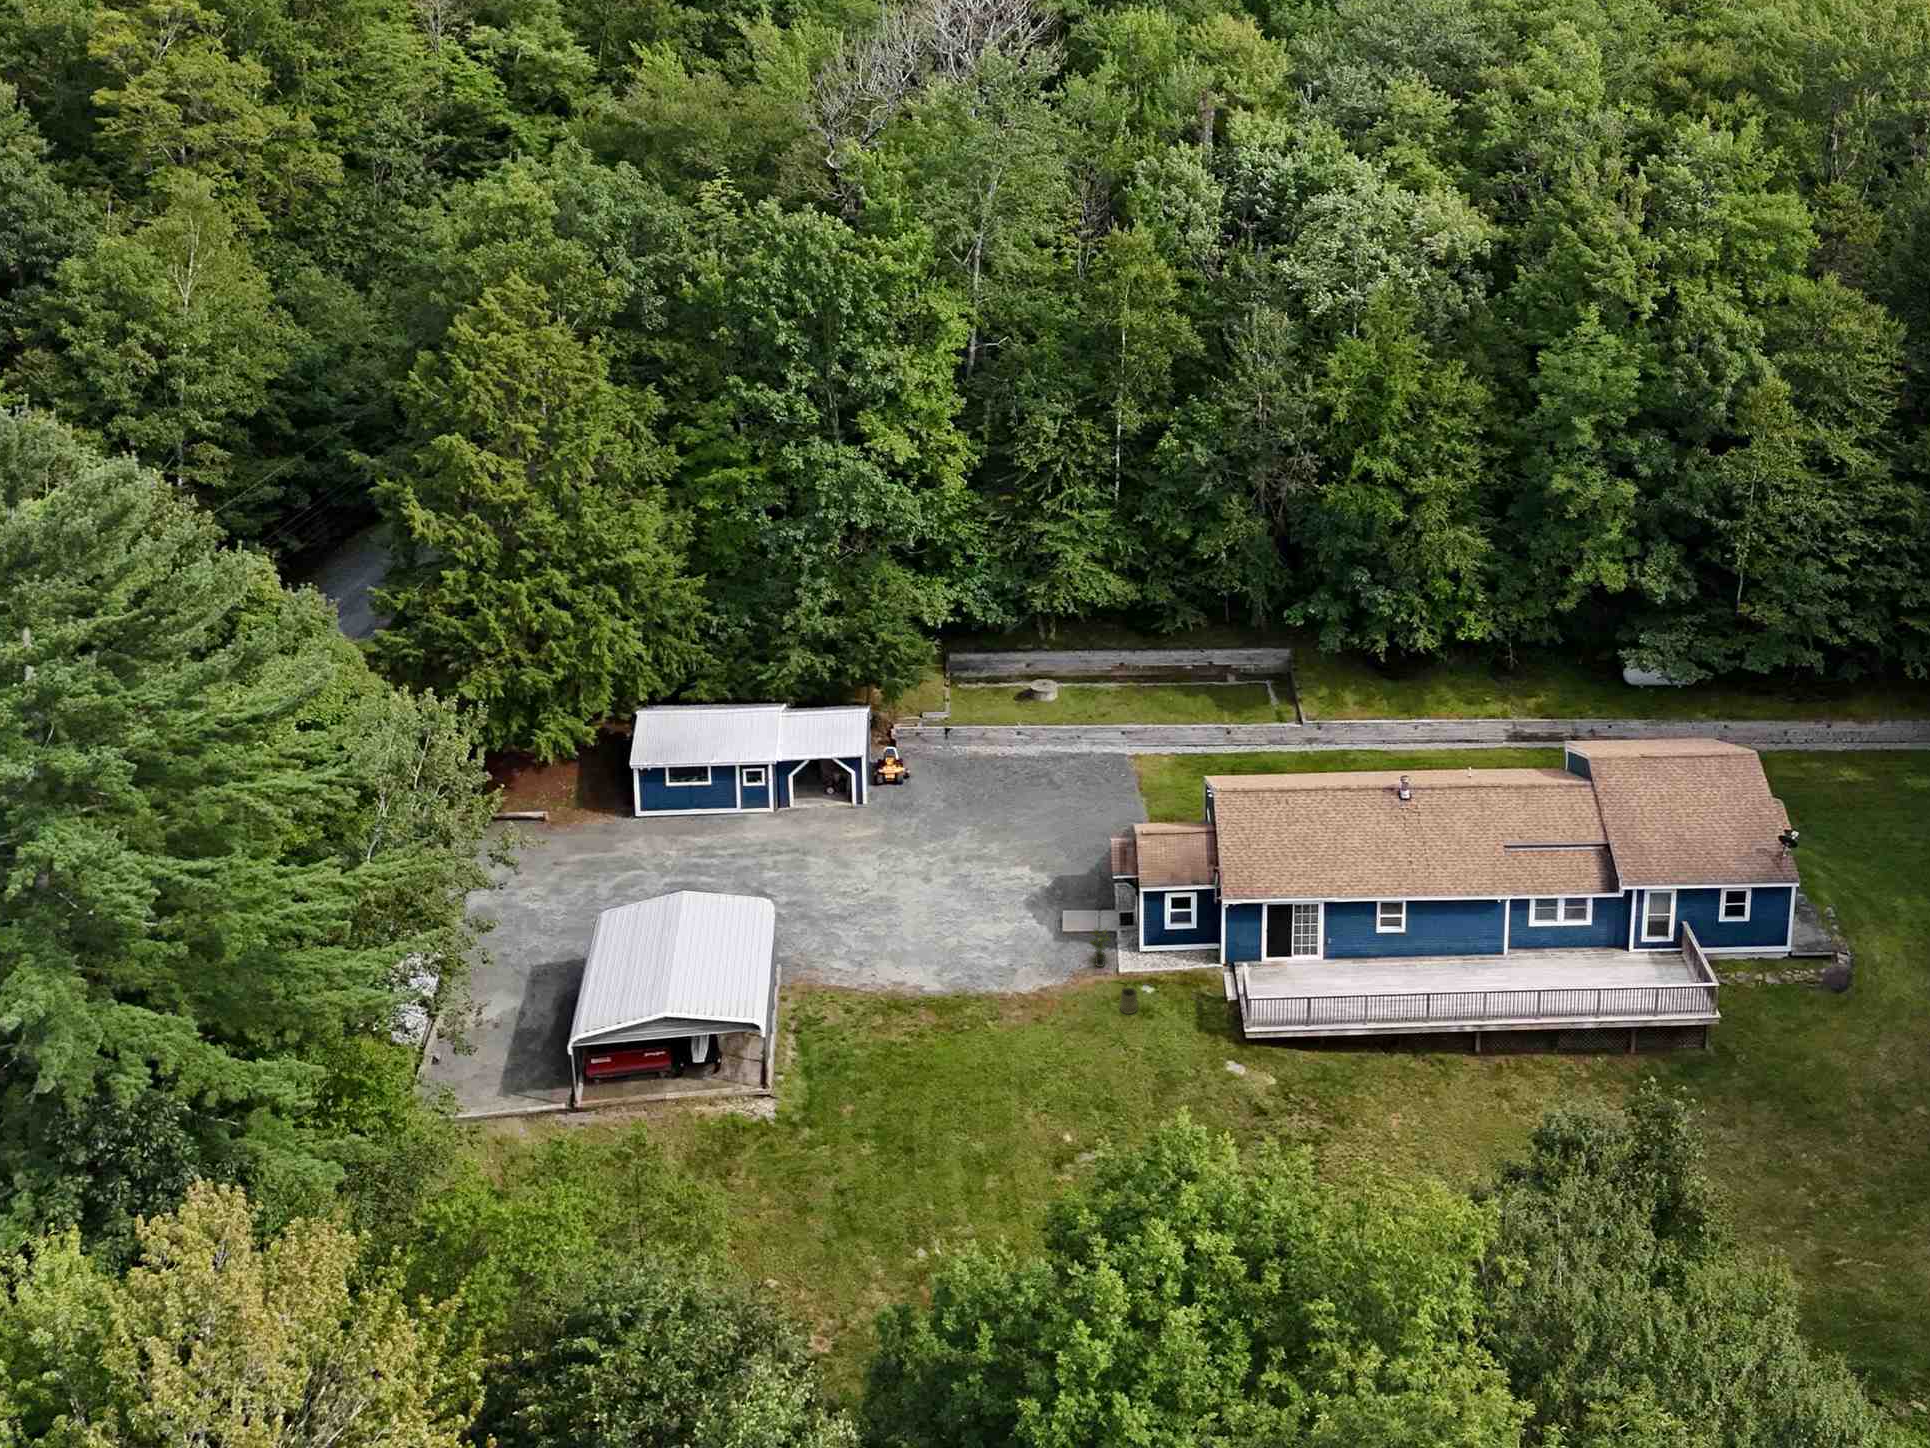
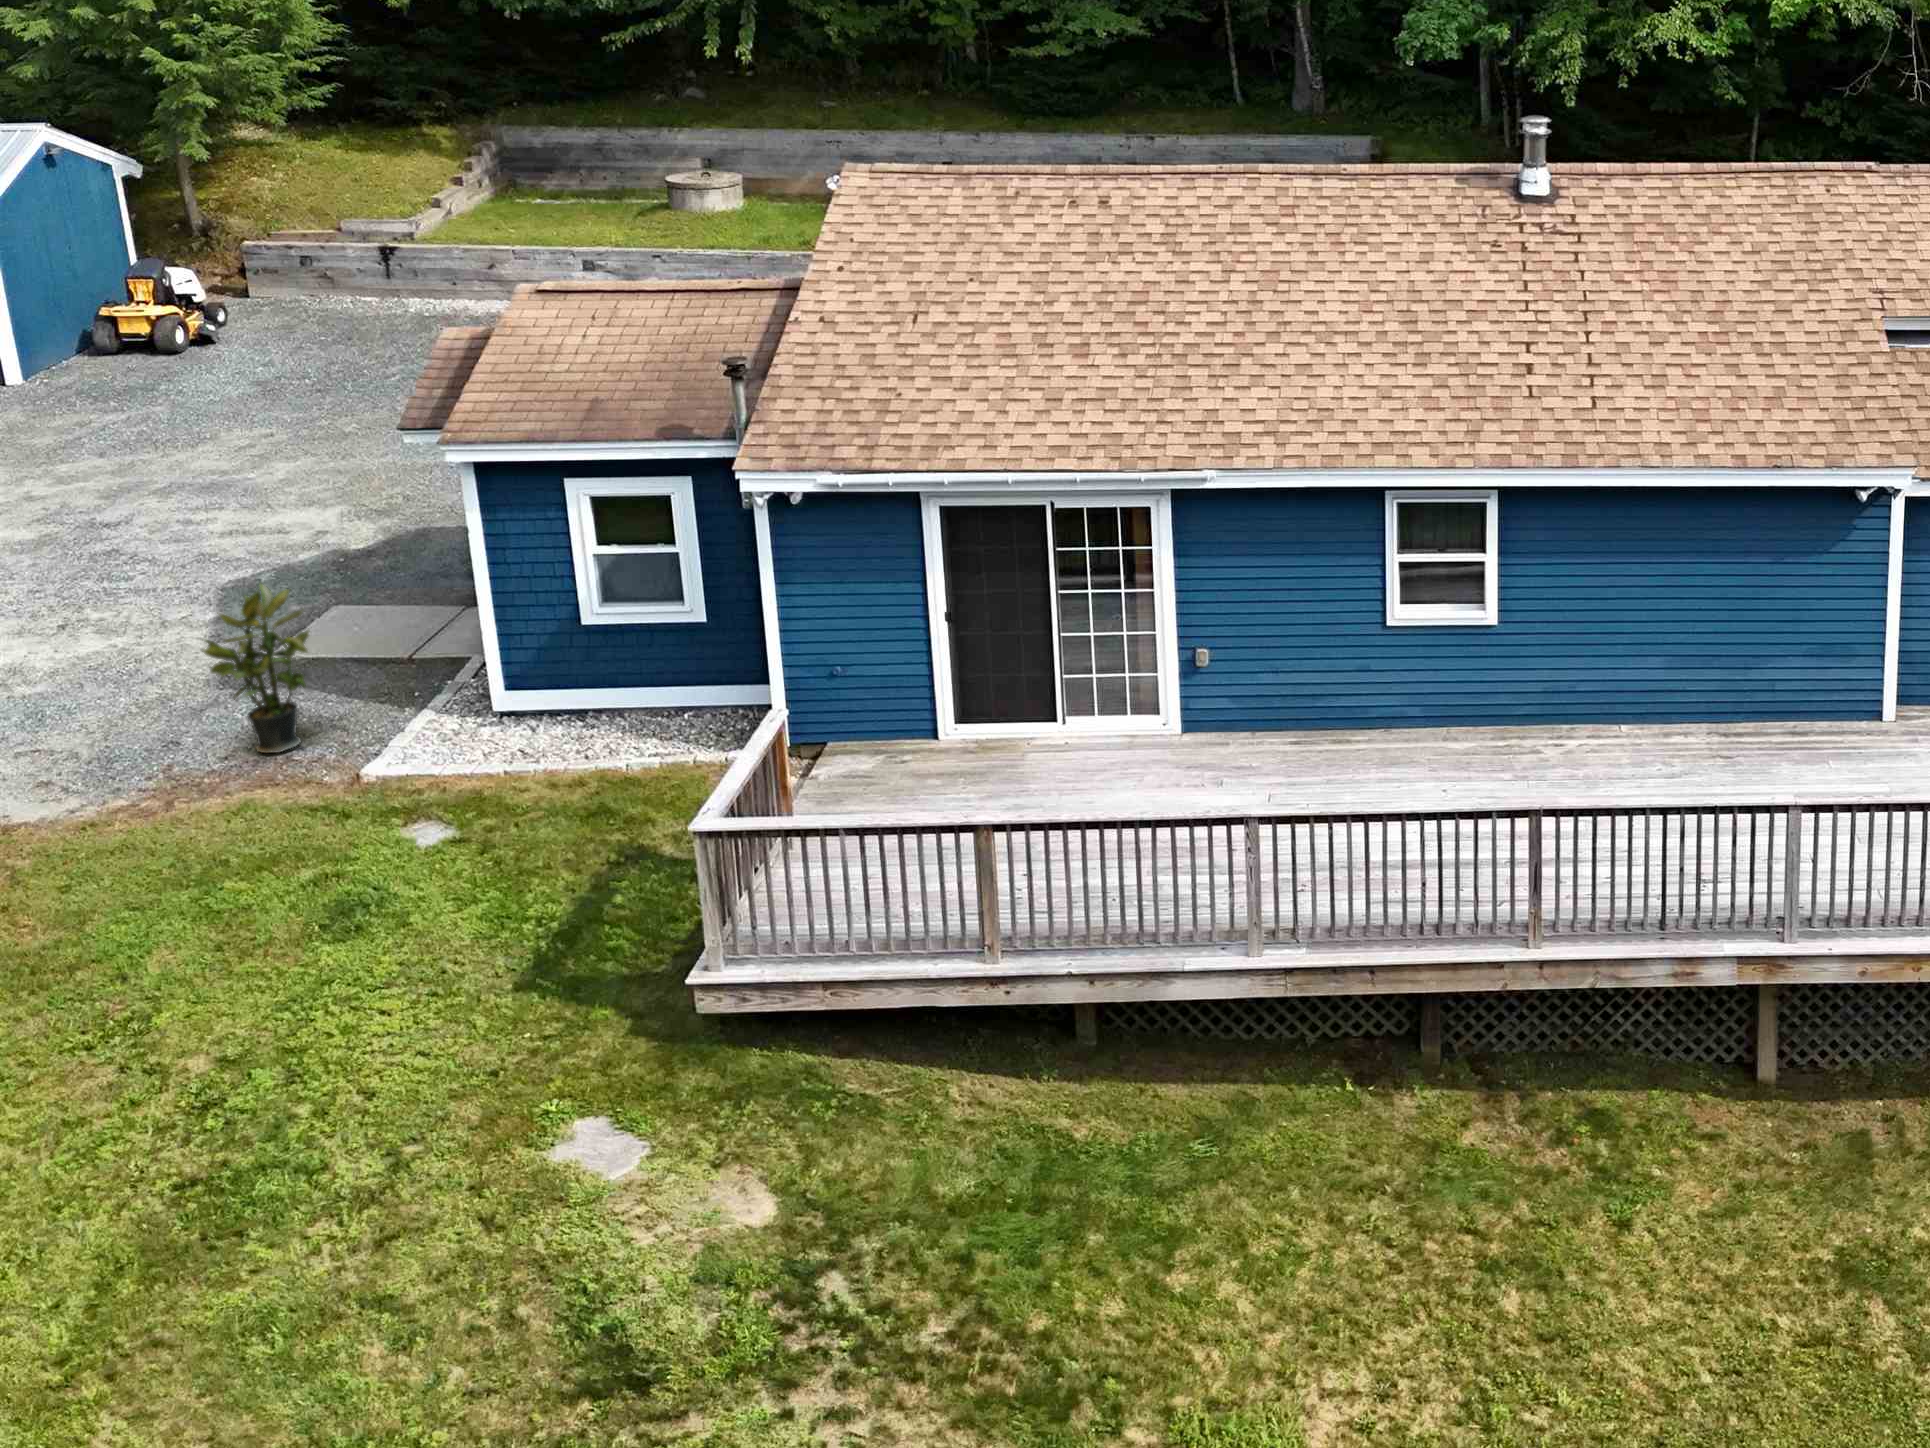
bucket: present [1120,987,1138,1014] -> none [176,777,274,912]

